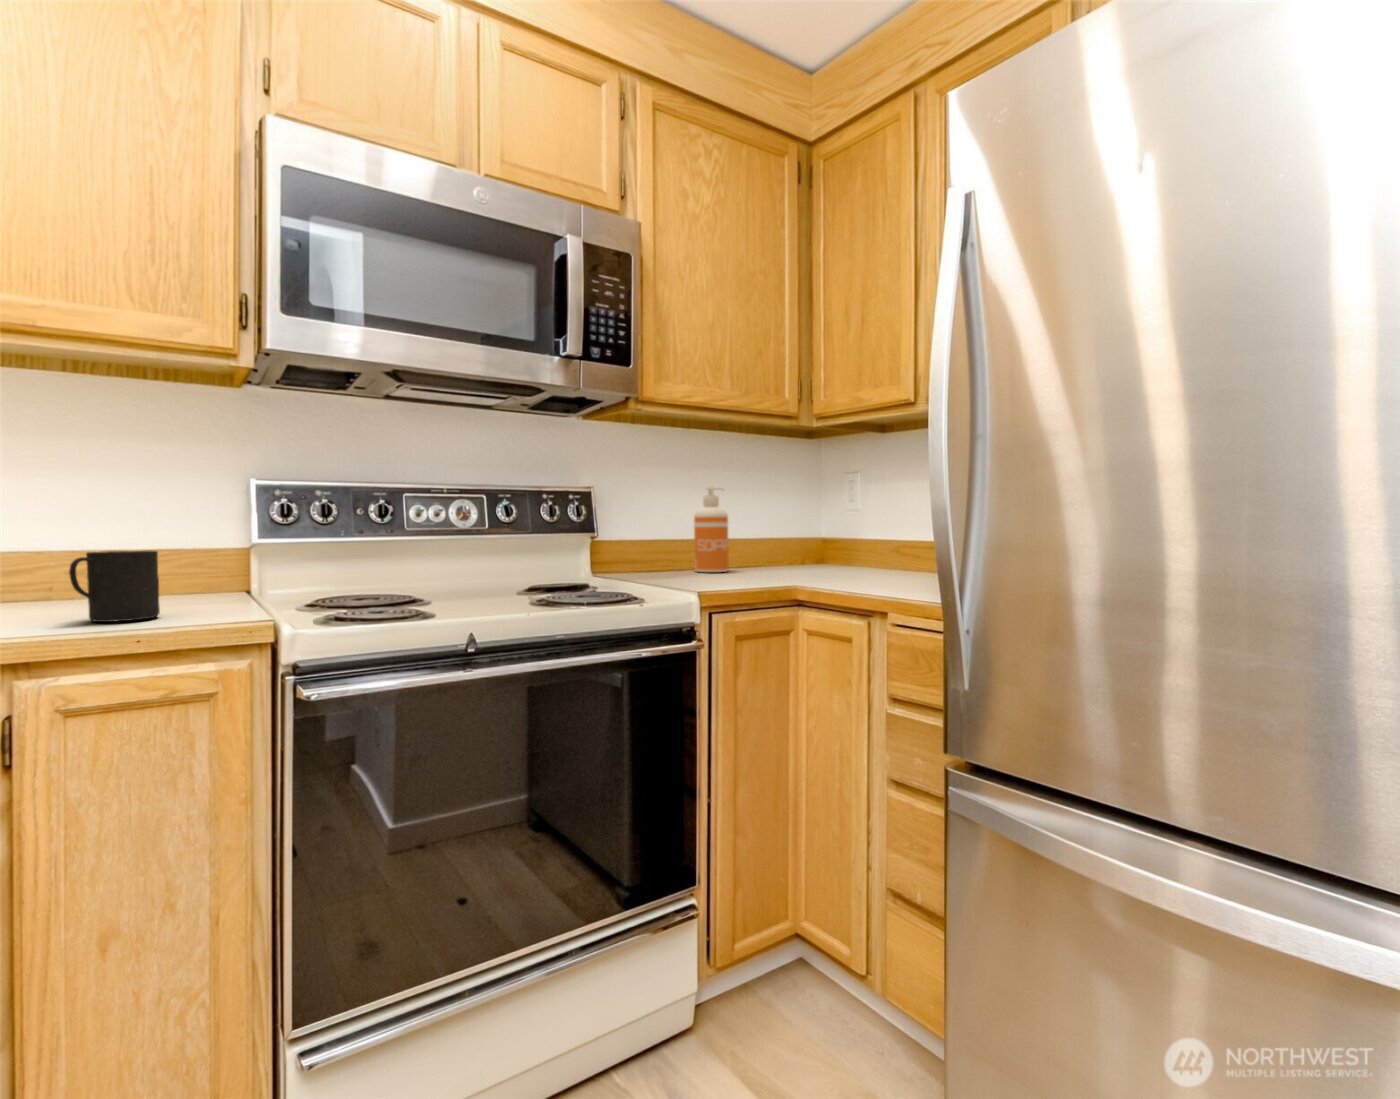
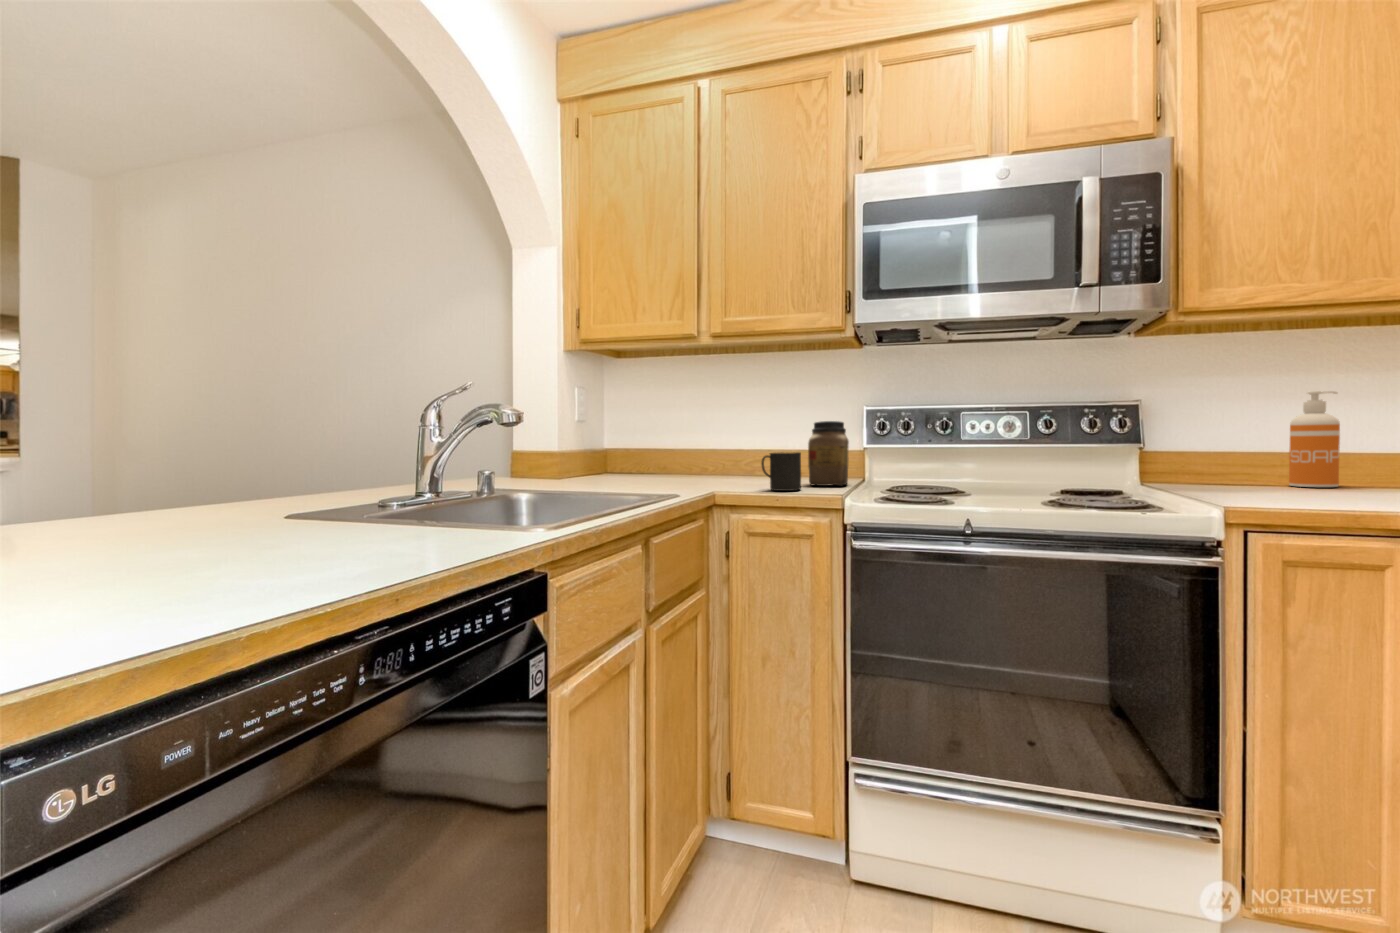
jar: none [160,498,237,607] -> present [808,421,849,486]

